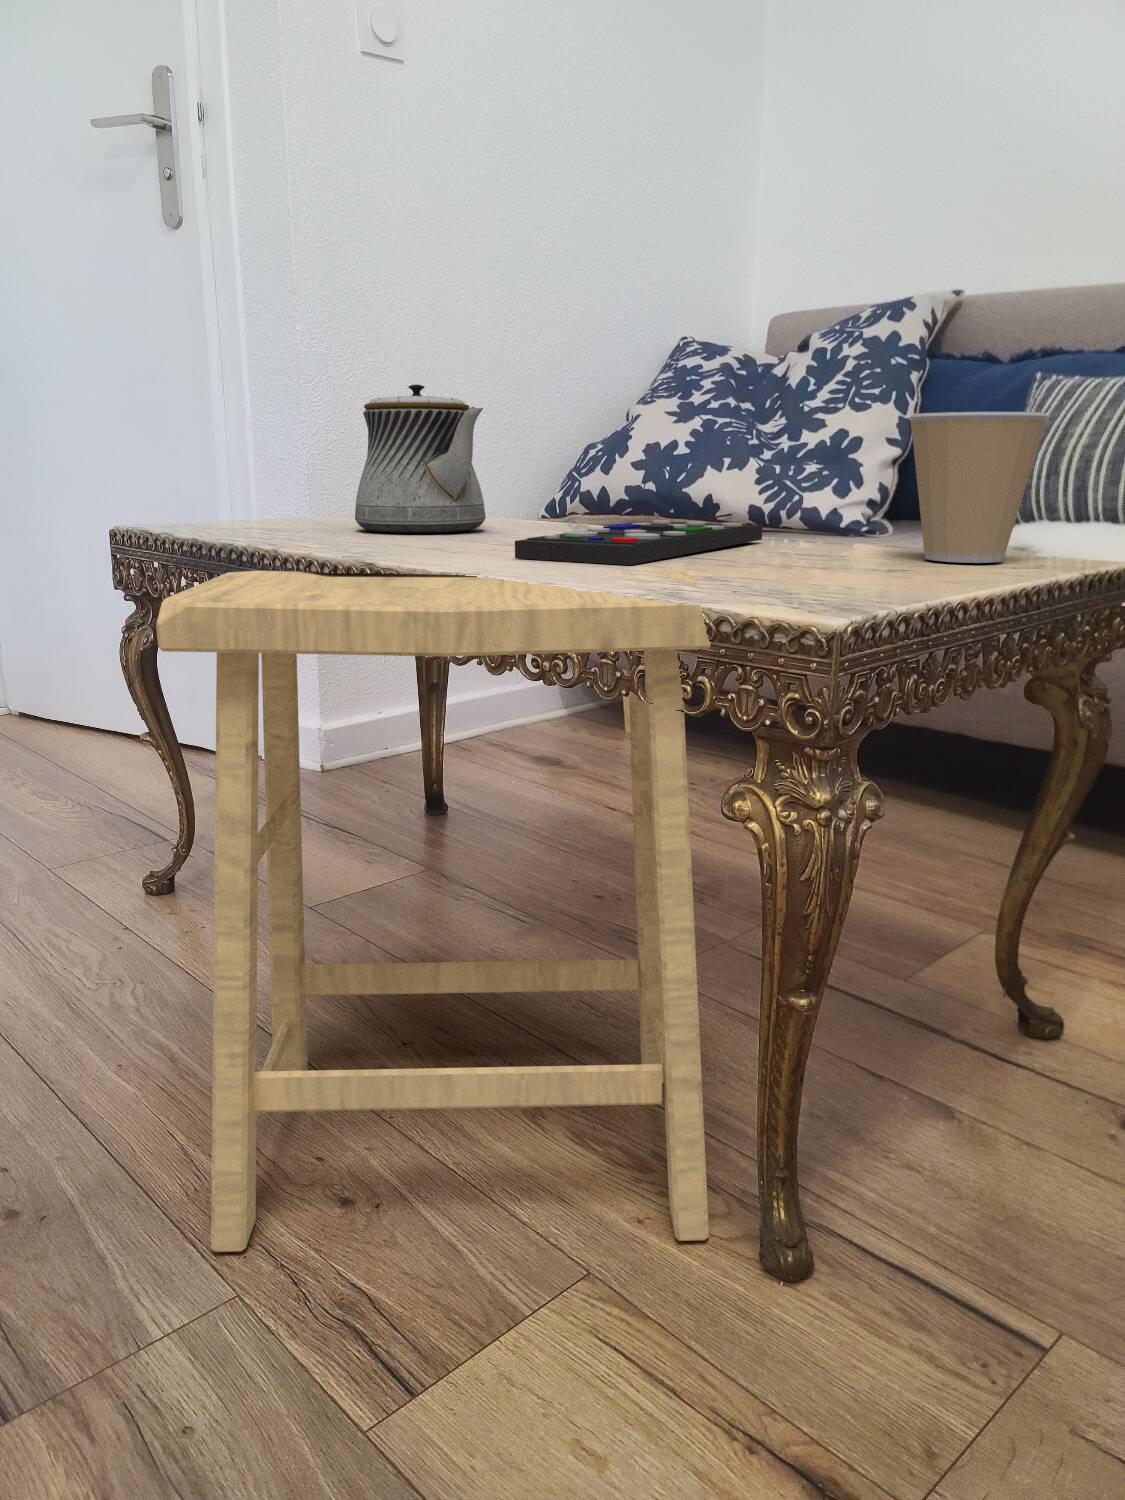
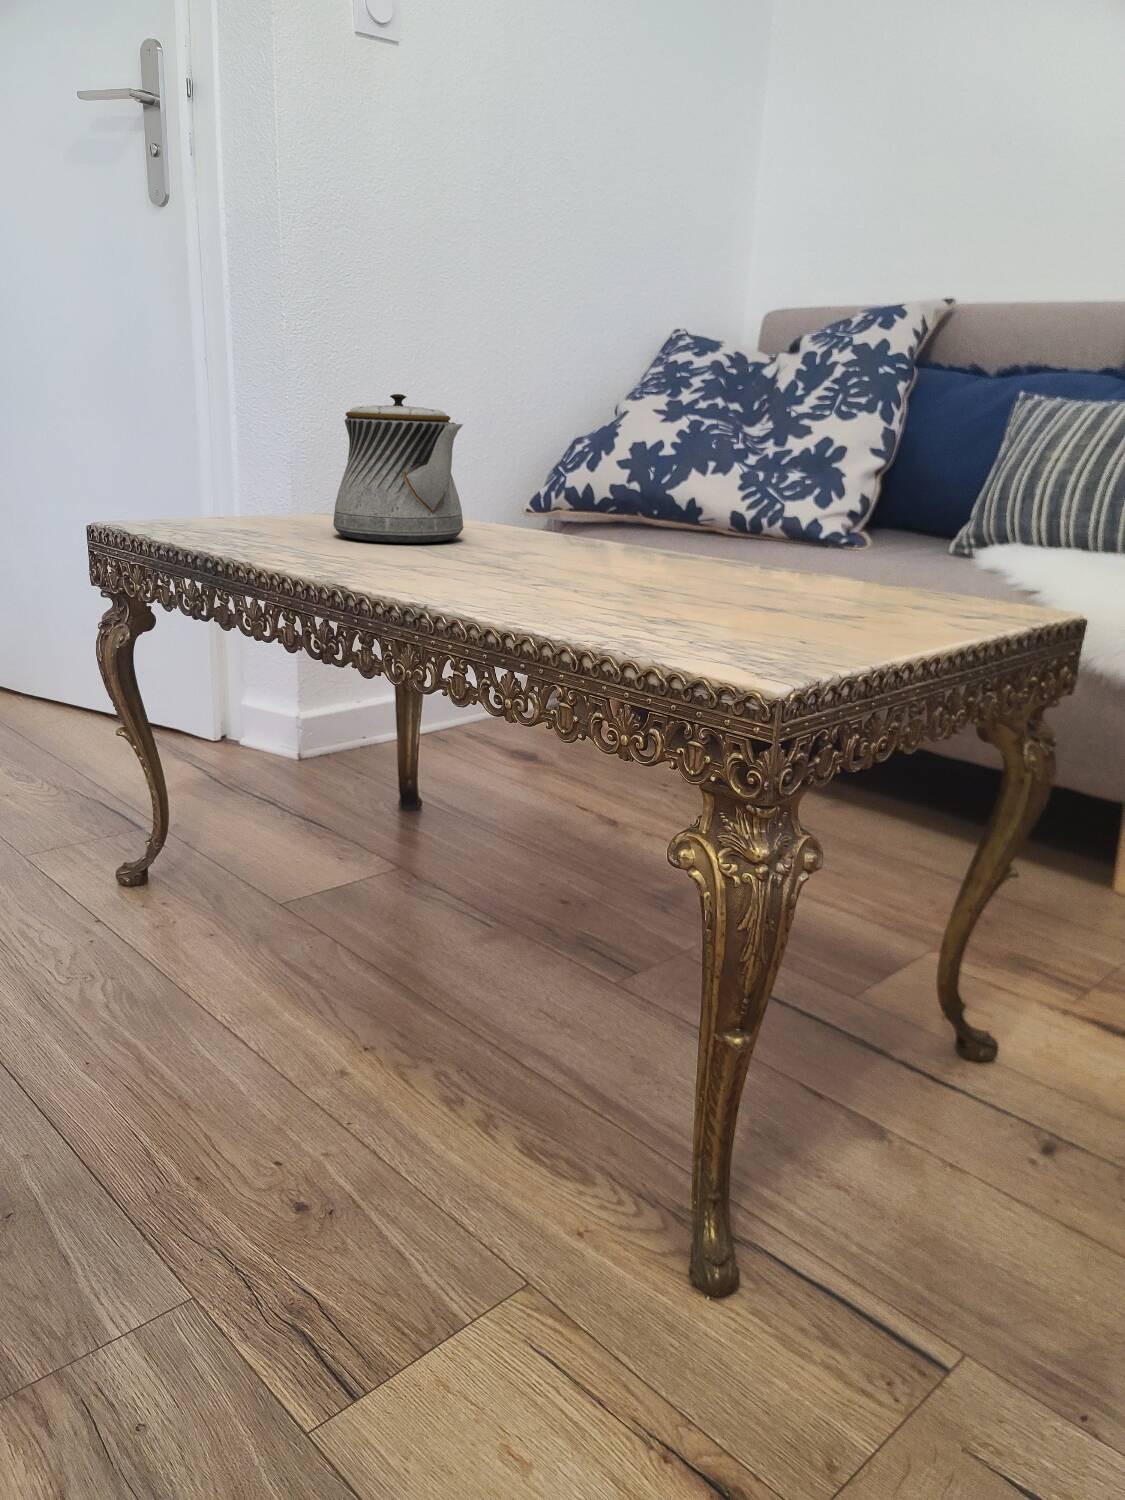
coffee cup: present [909,412,1049,563] -> none [874,461,1008,610]
remote control: present [515,520,763,565] -> none [485,543,733,602]
footstool: present [156,570,711,1252] -> none [130,597,678,1256]

